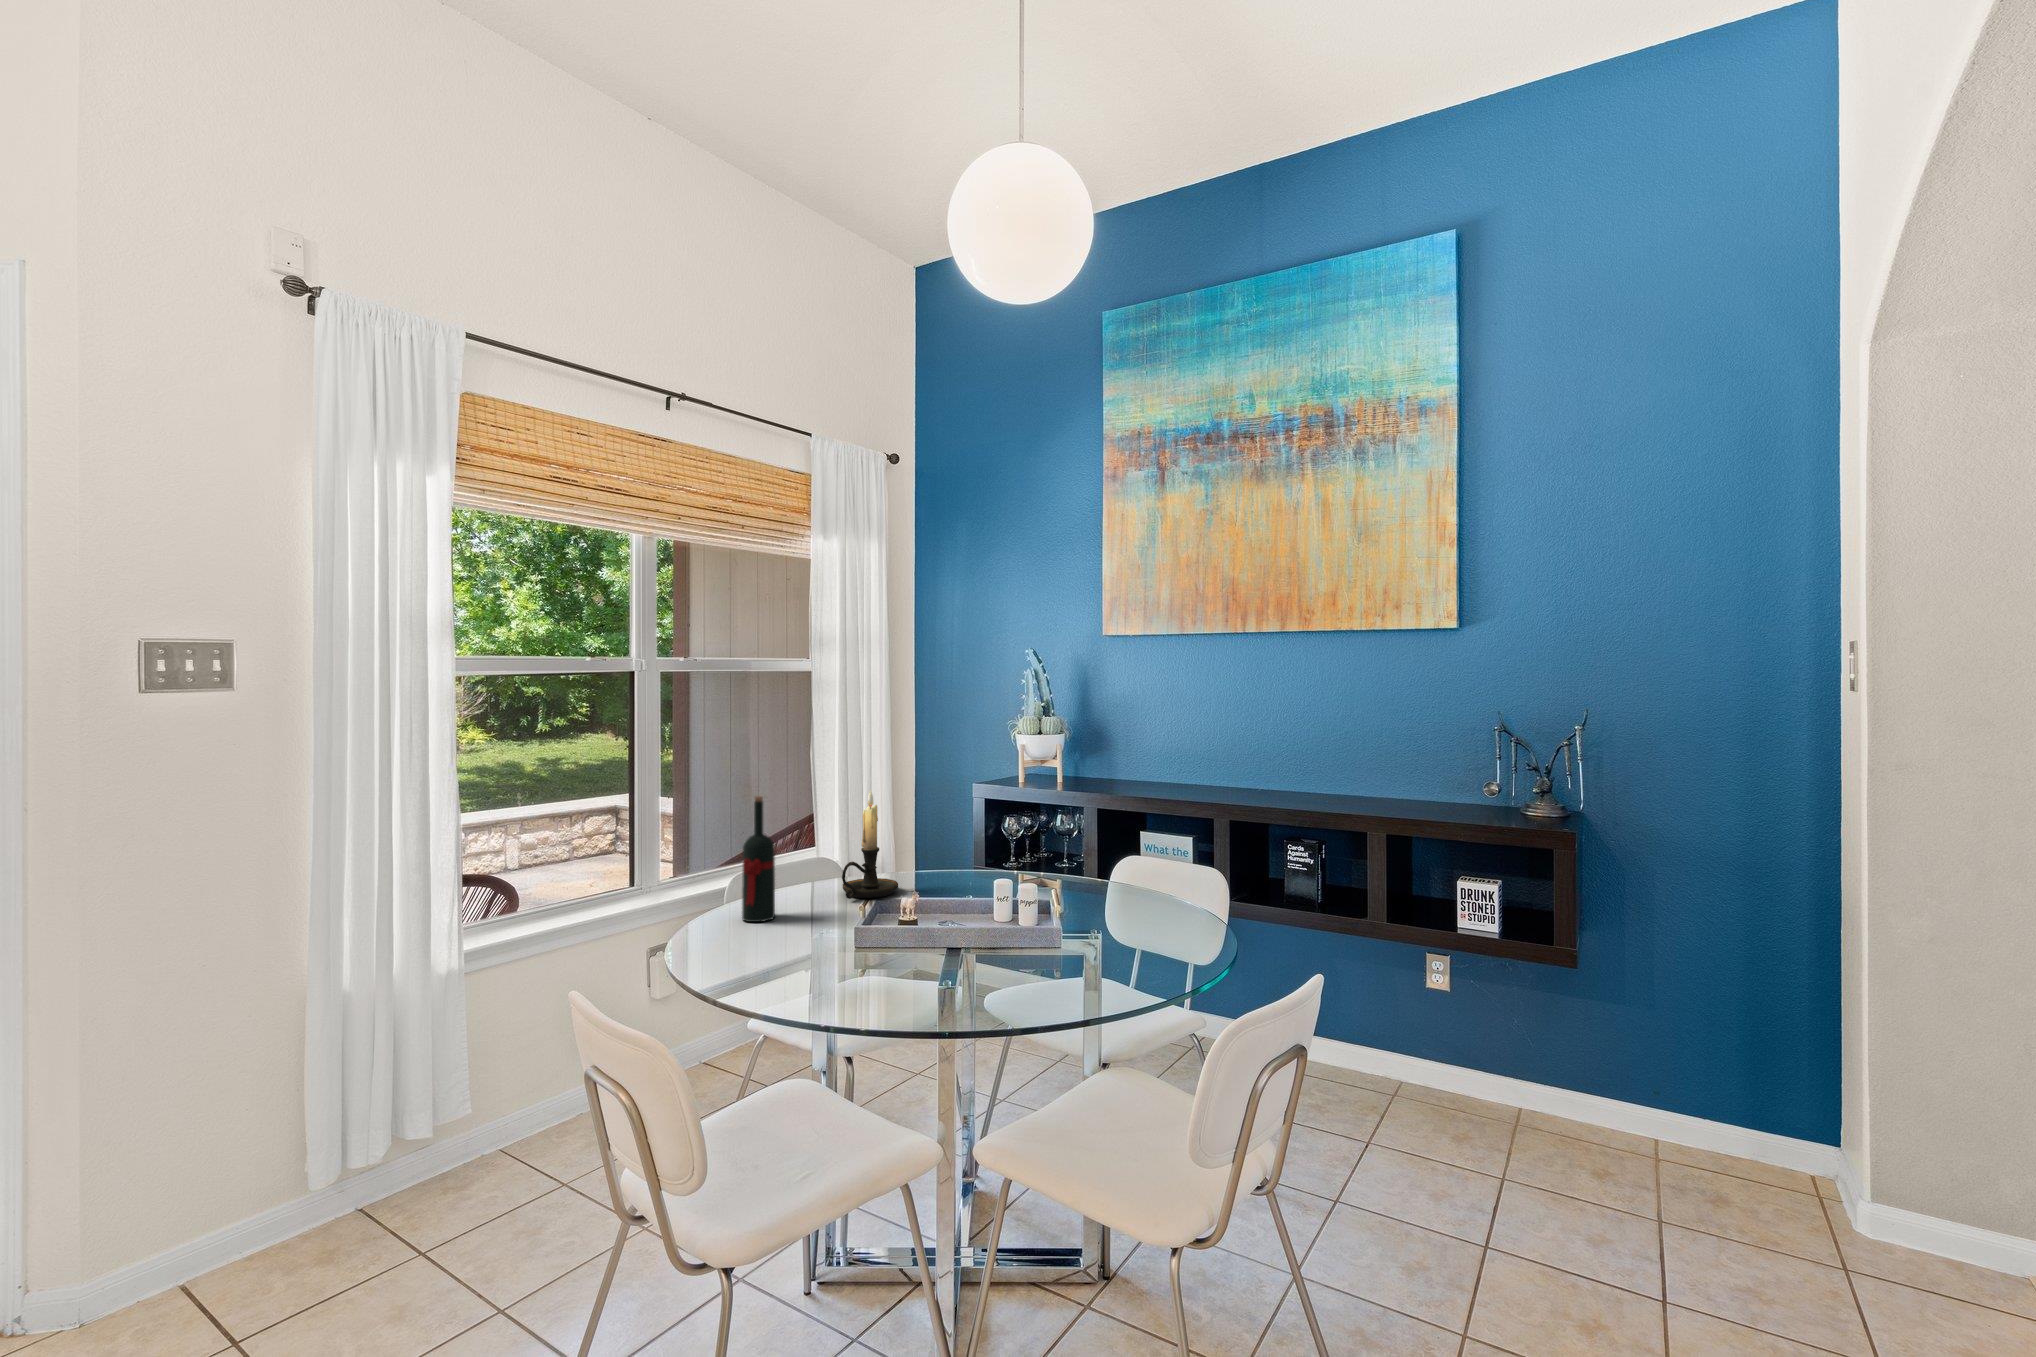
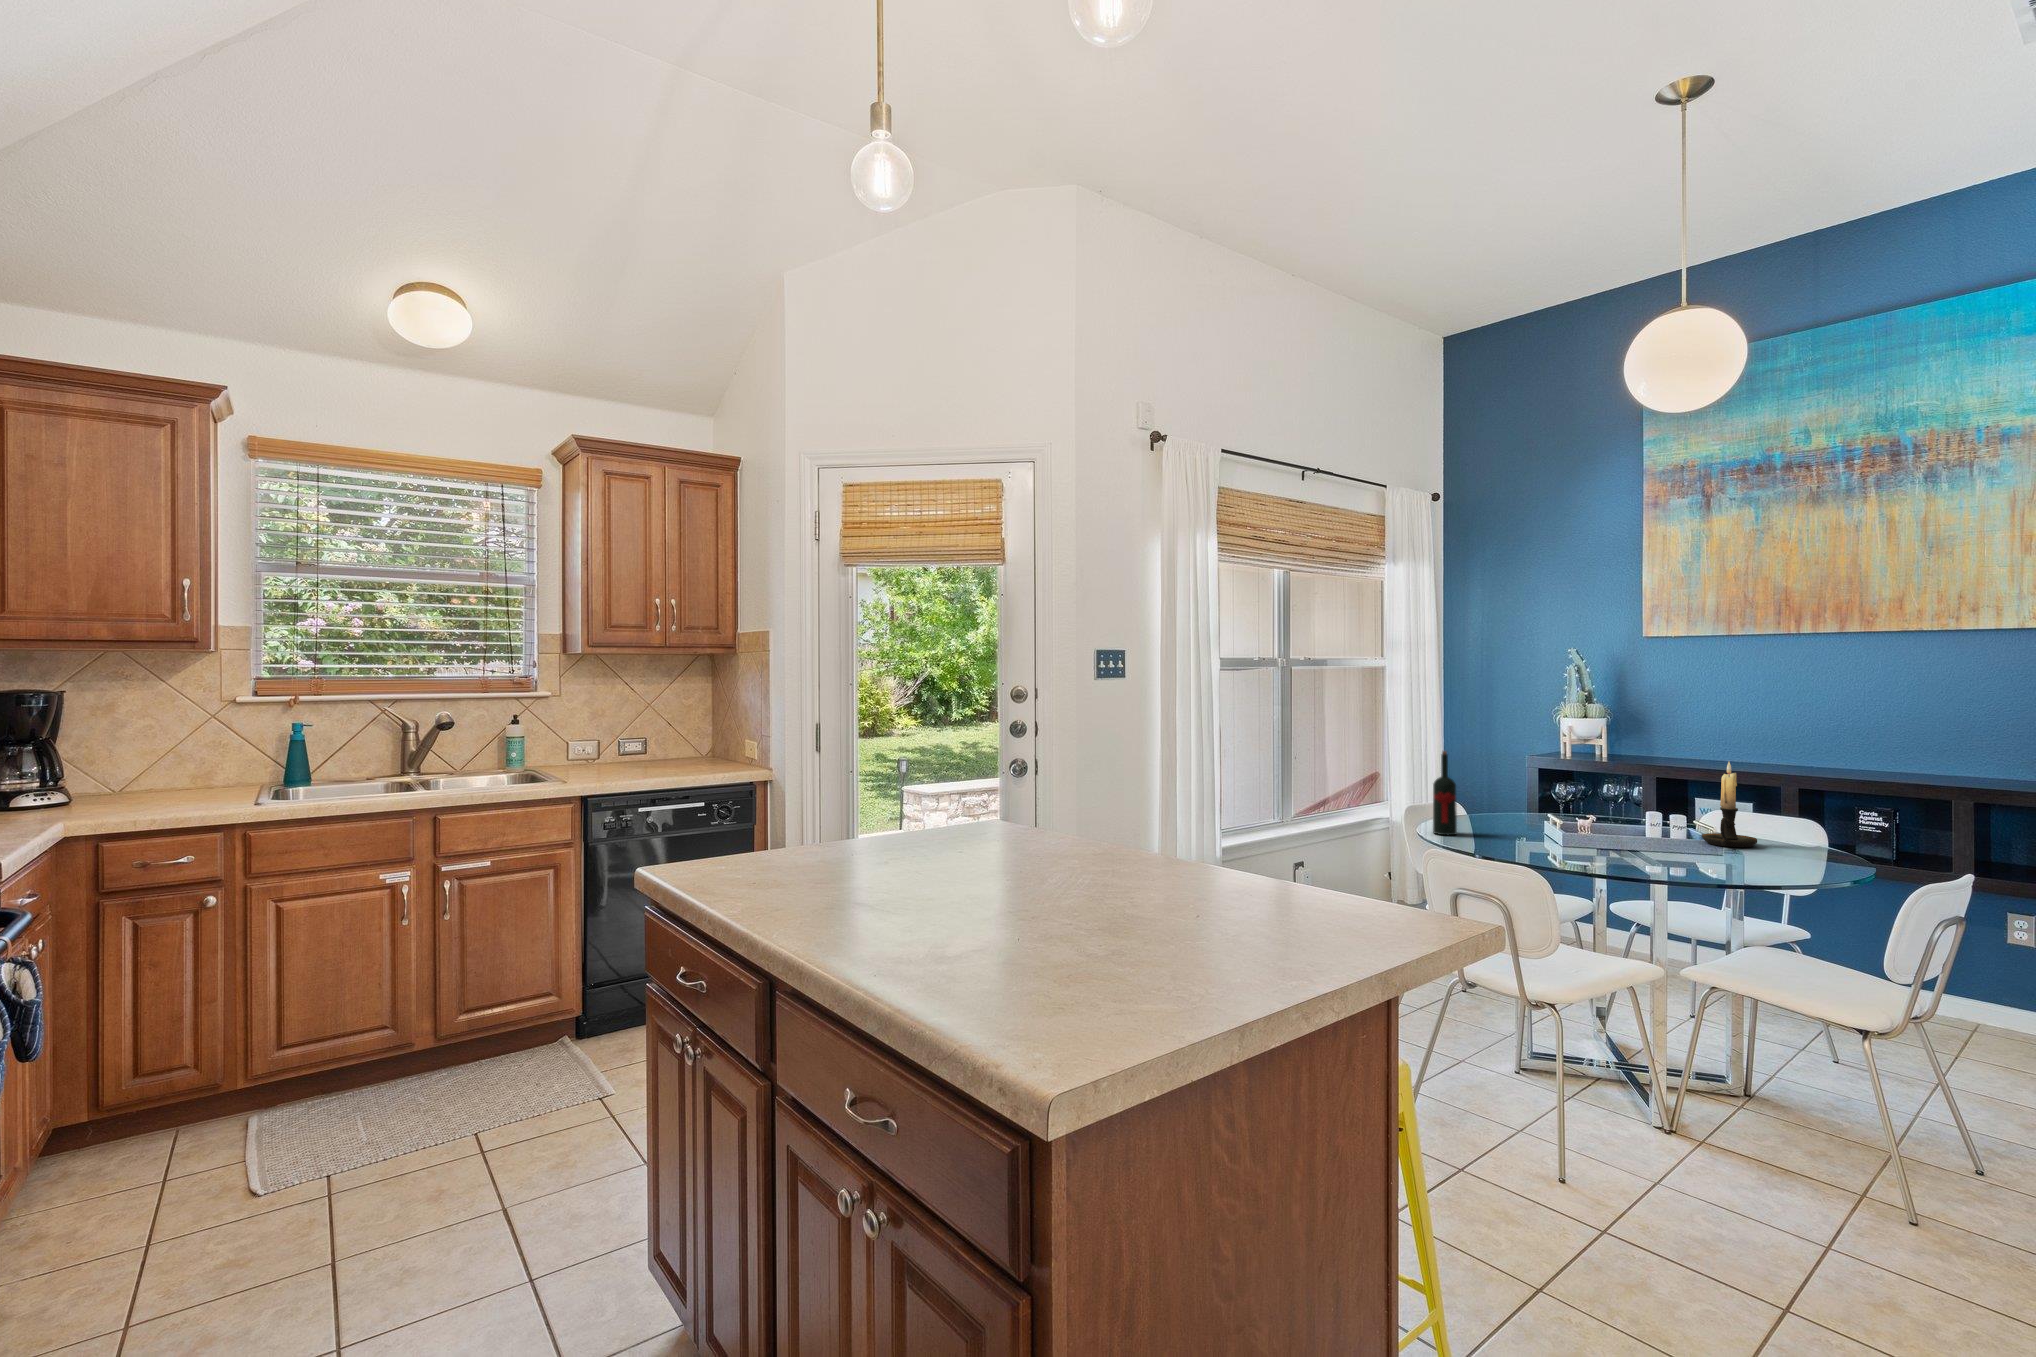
candle holder: present [842,791,898,899] -> present [1702,762,1757,847]

